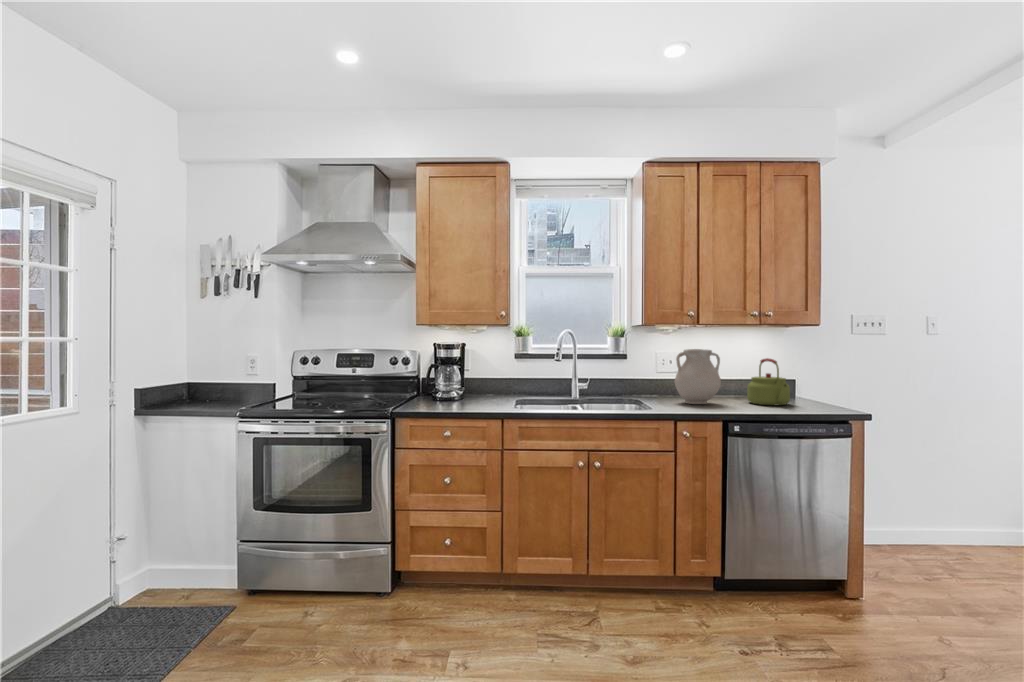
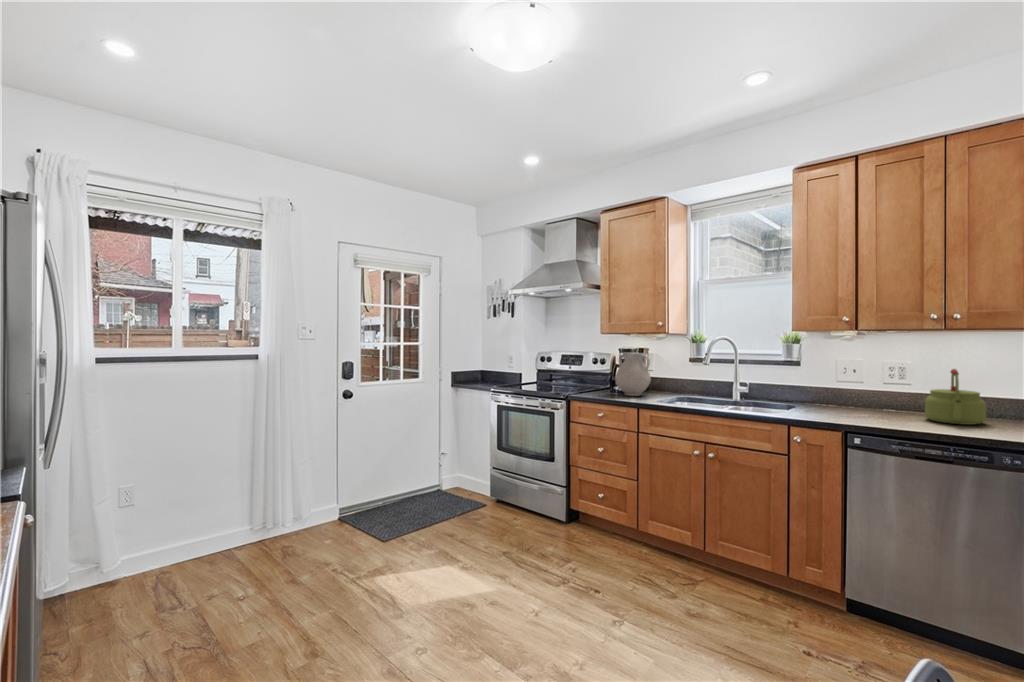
vase: present [675,349,721,404] -> present [615,352,651,396]

